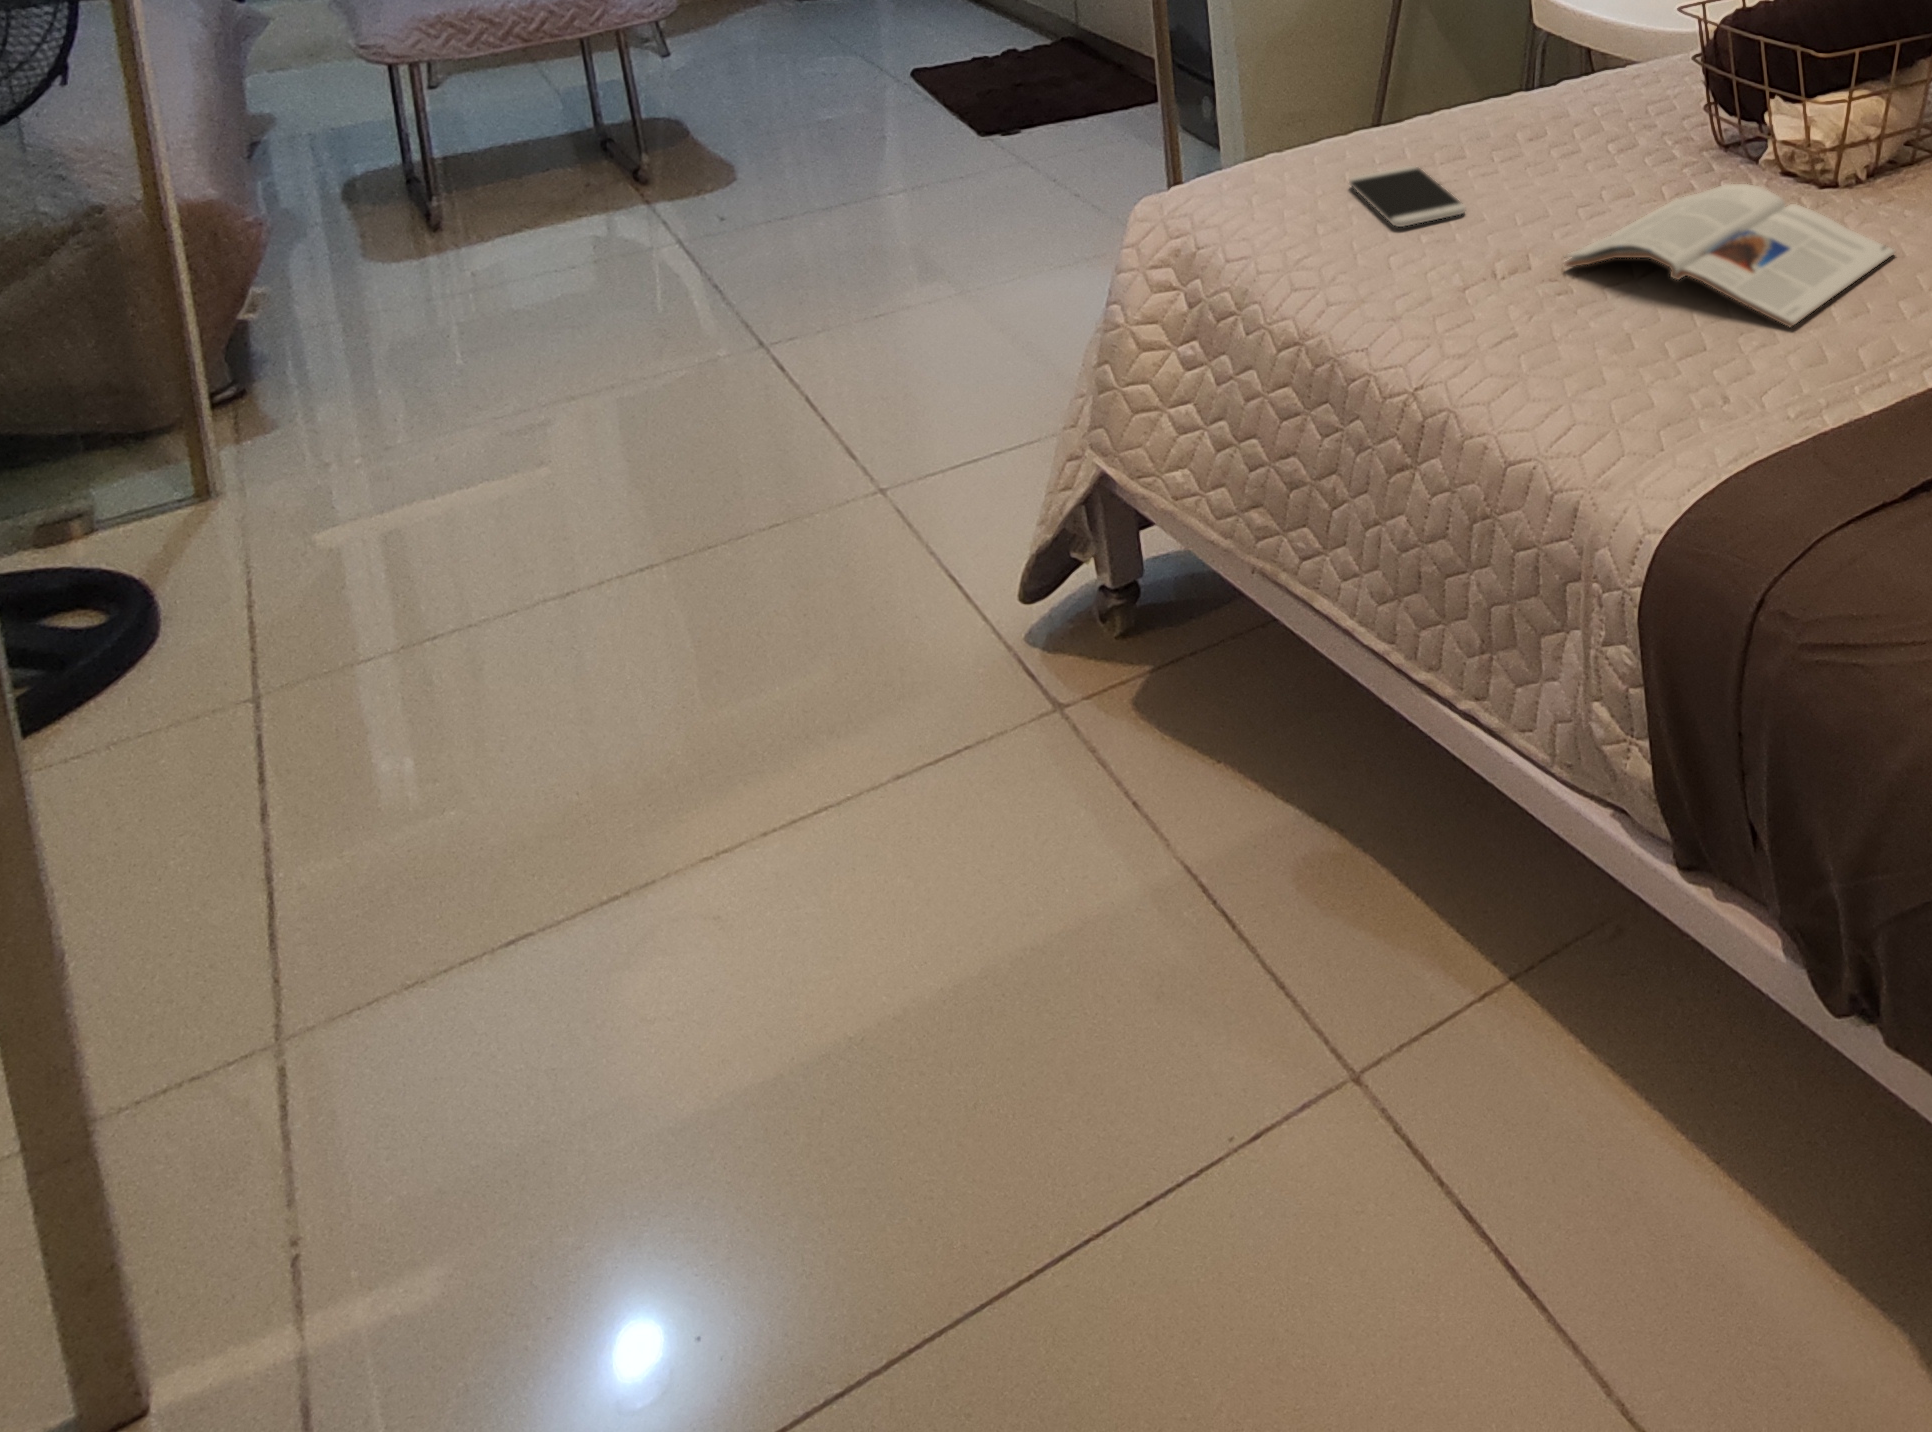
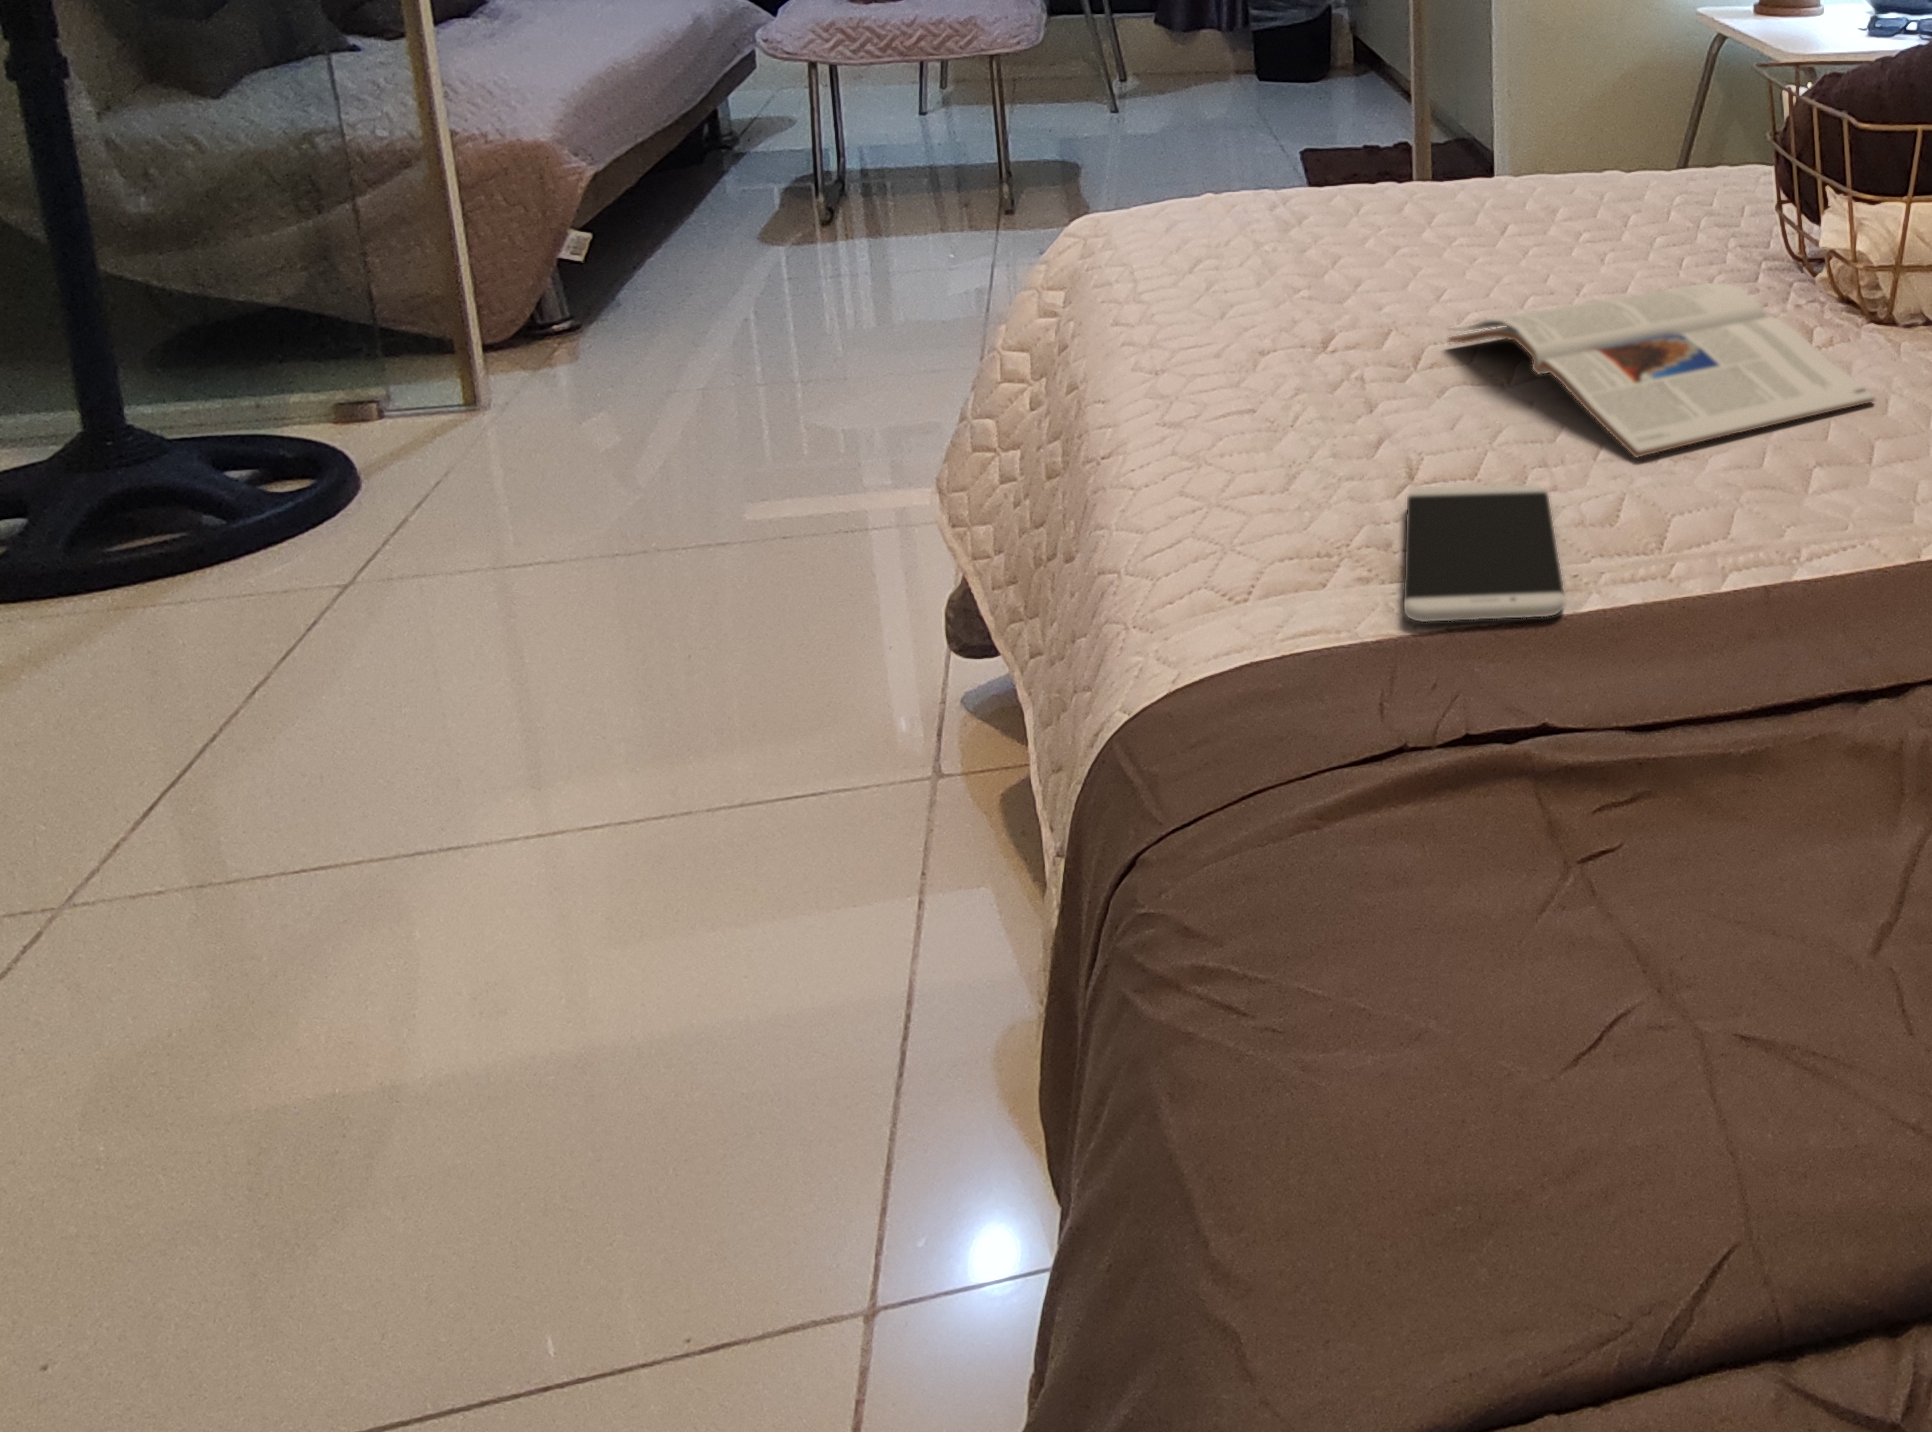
smartphone: present [1350,166,1466,227] -> present [1404,485,1565,622]

